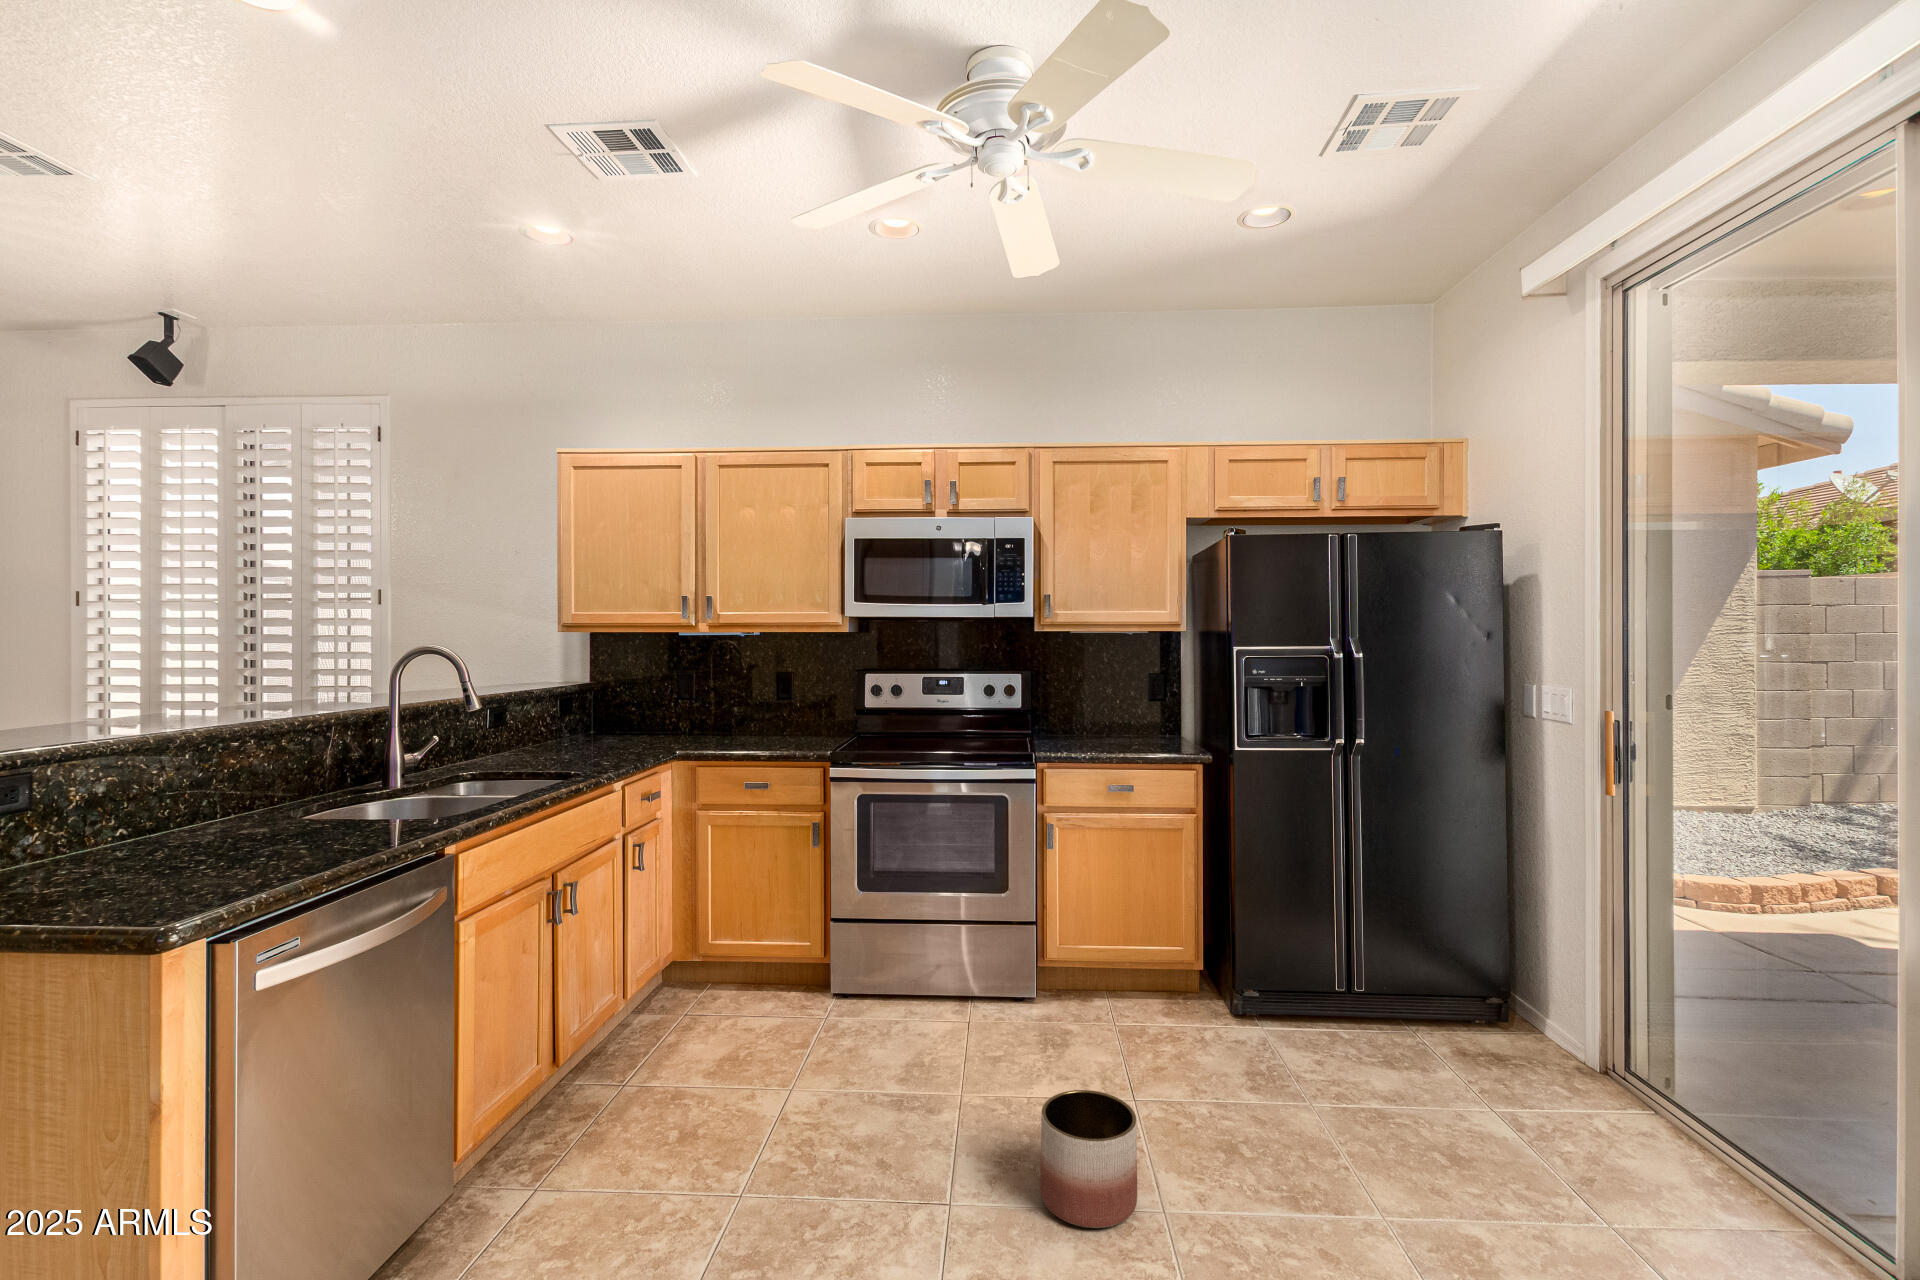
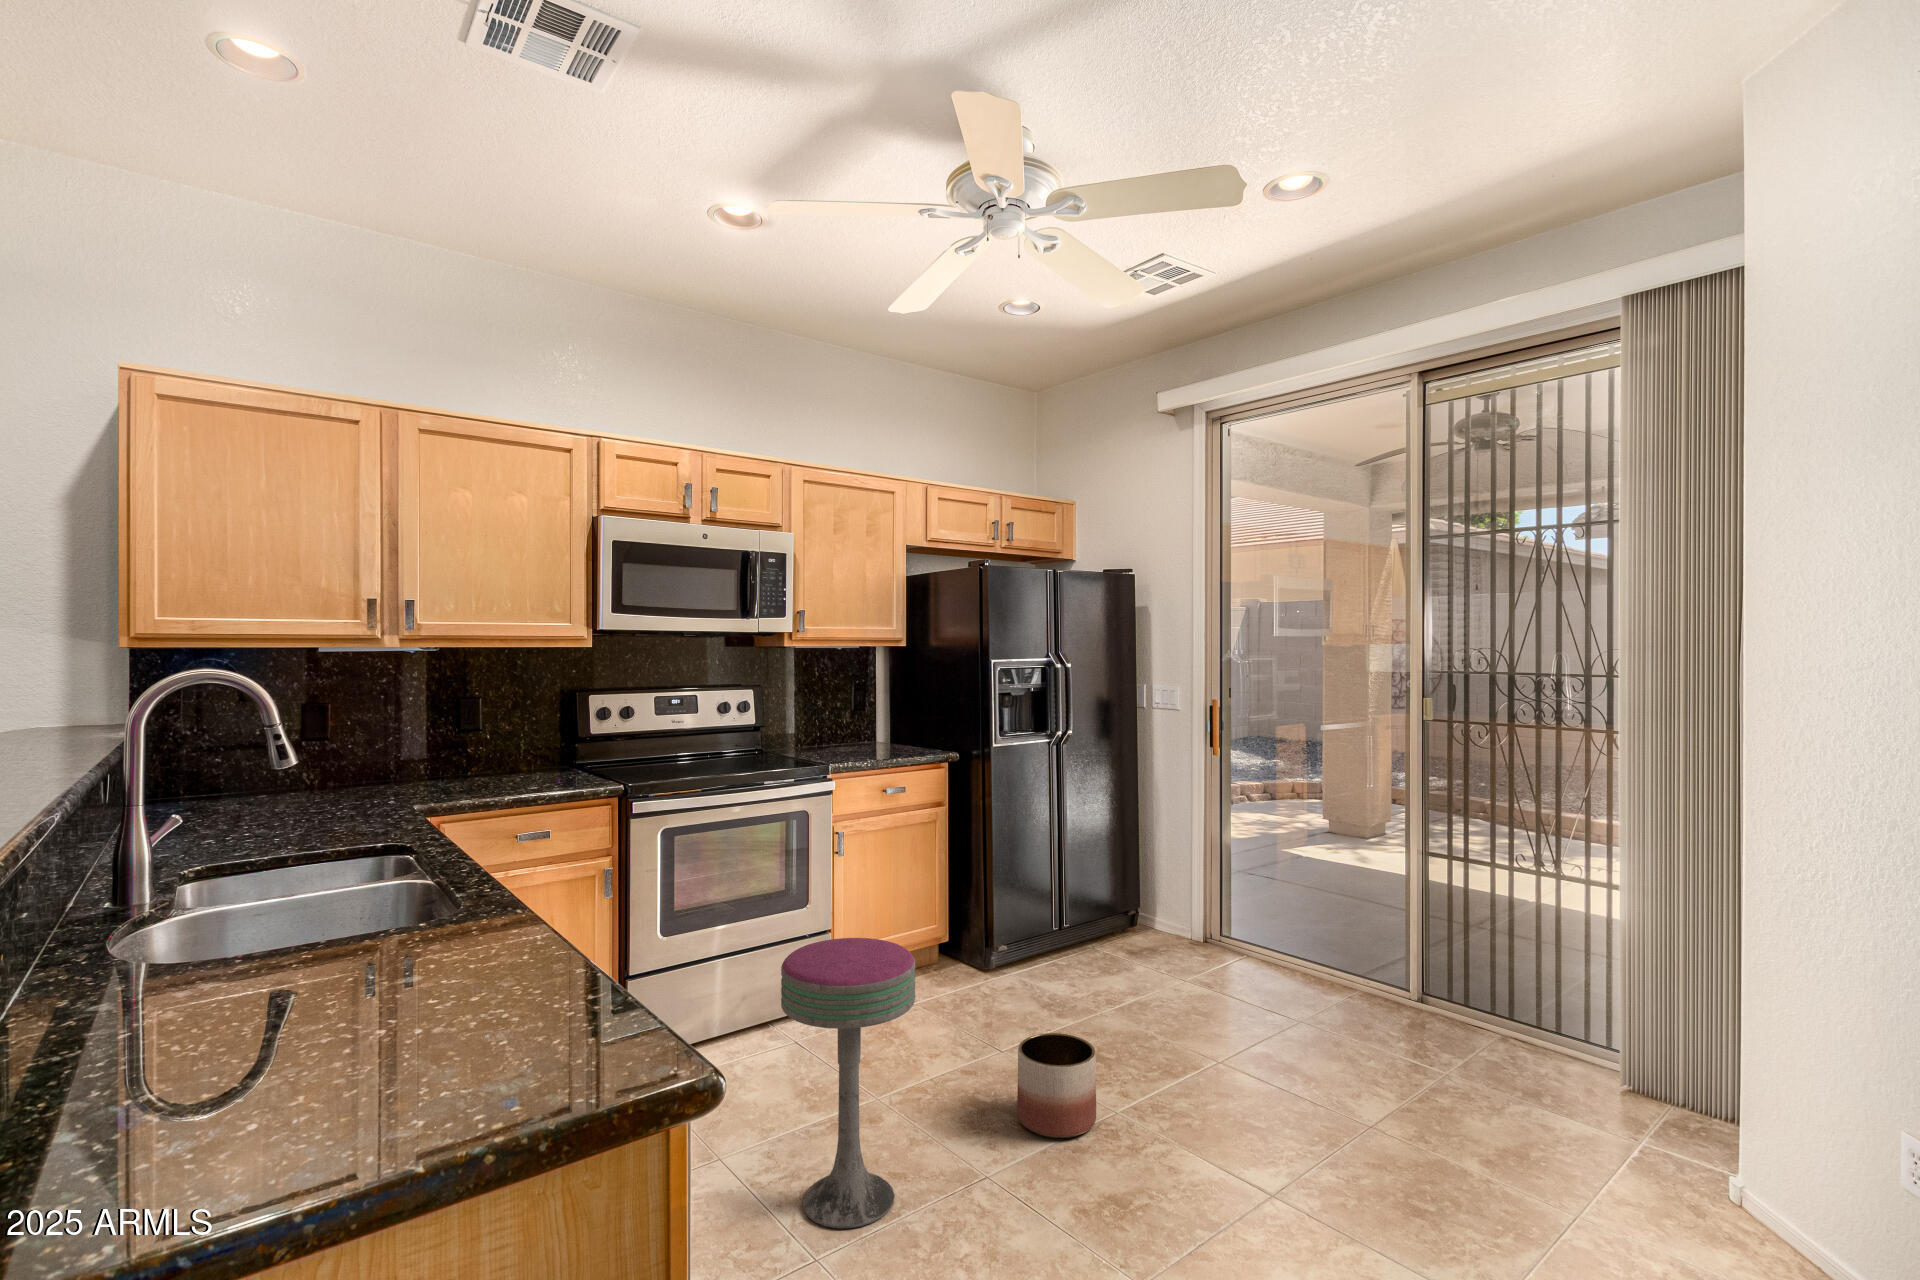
bar stool: none [748,915,884,1206] -> present [781,938,915,1228]

